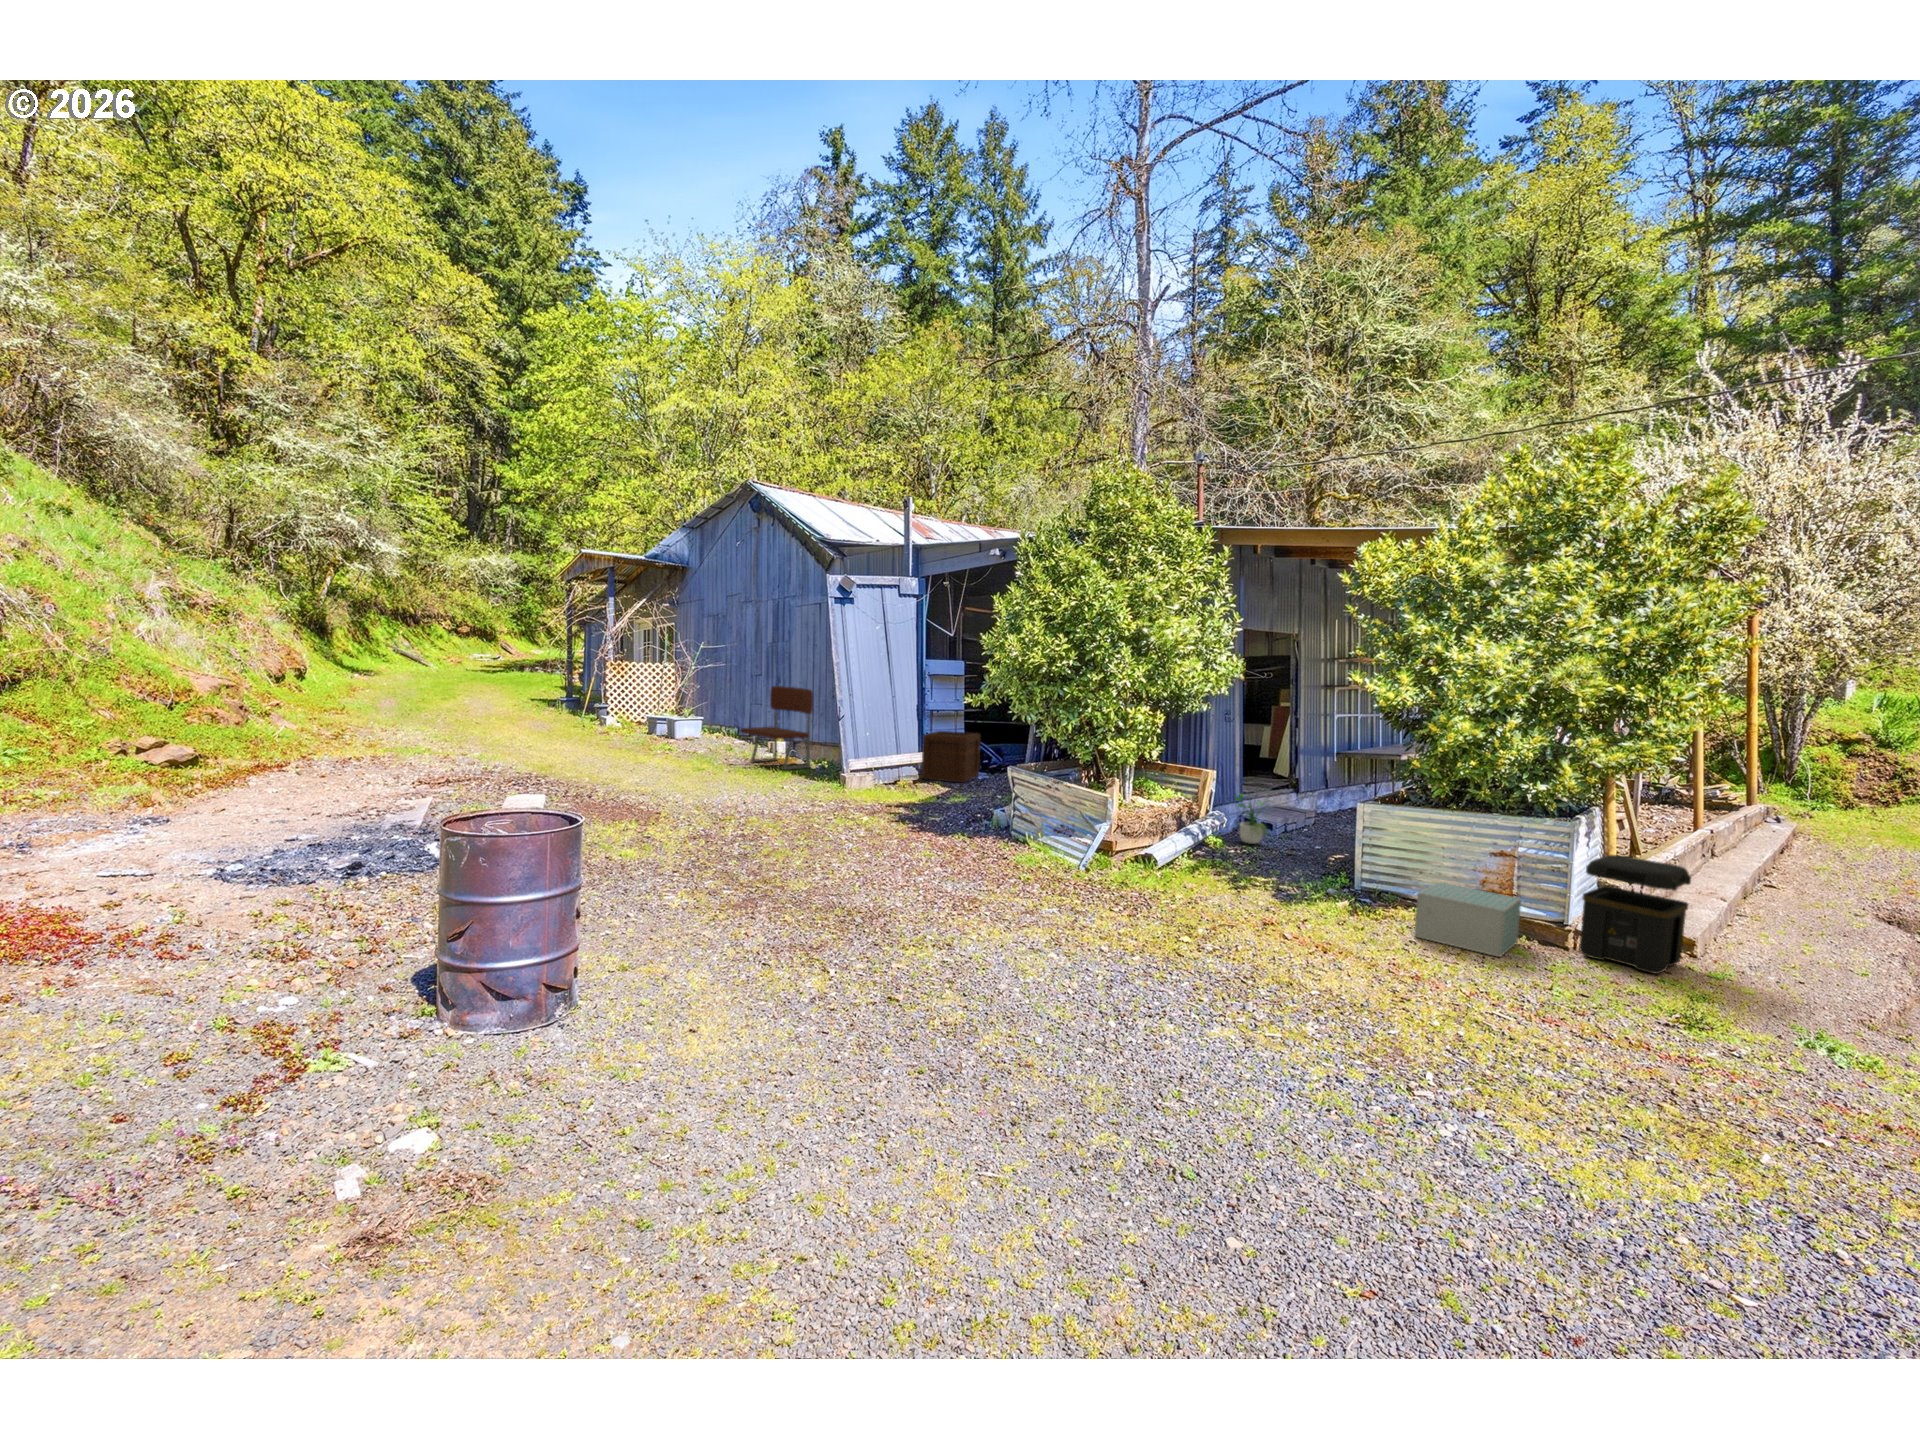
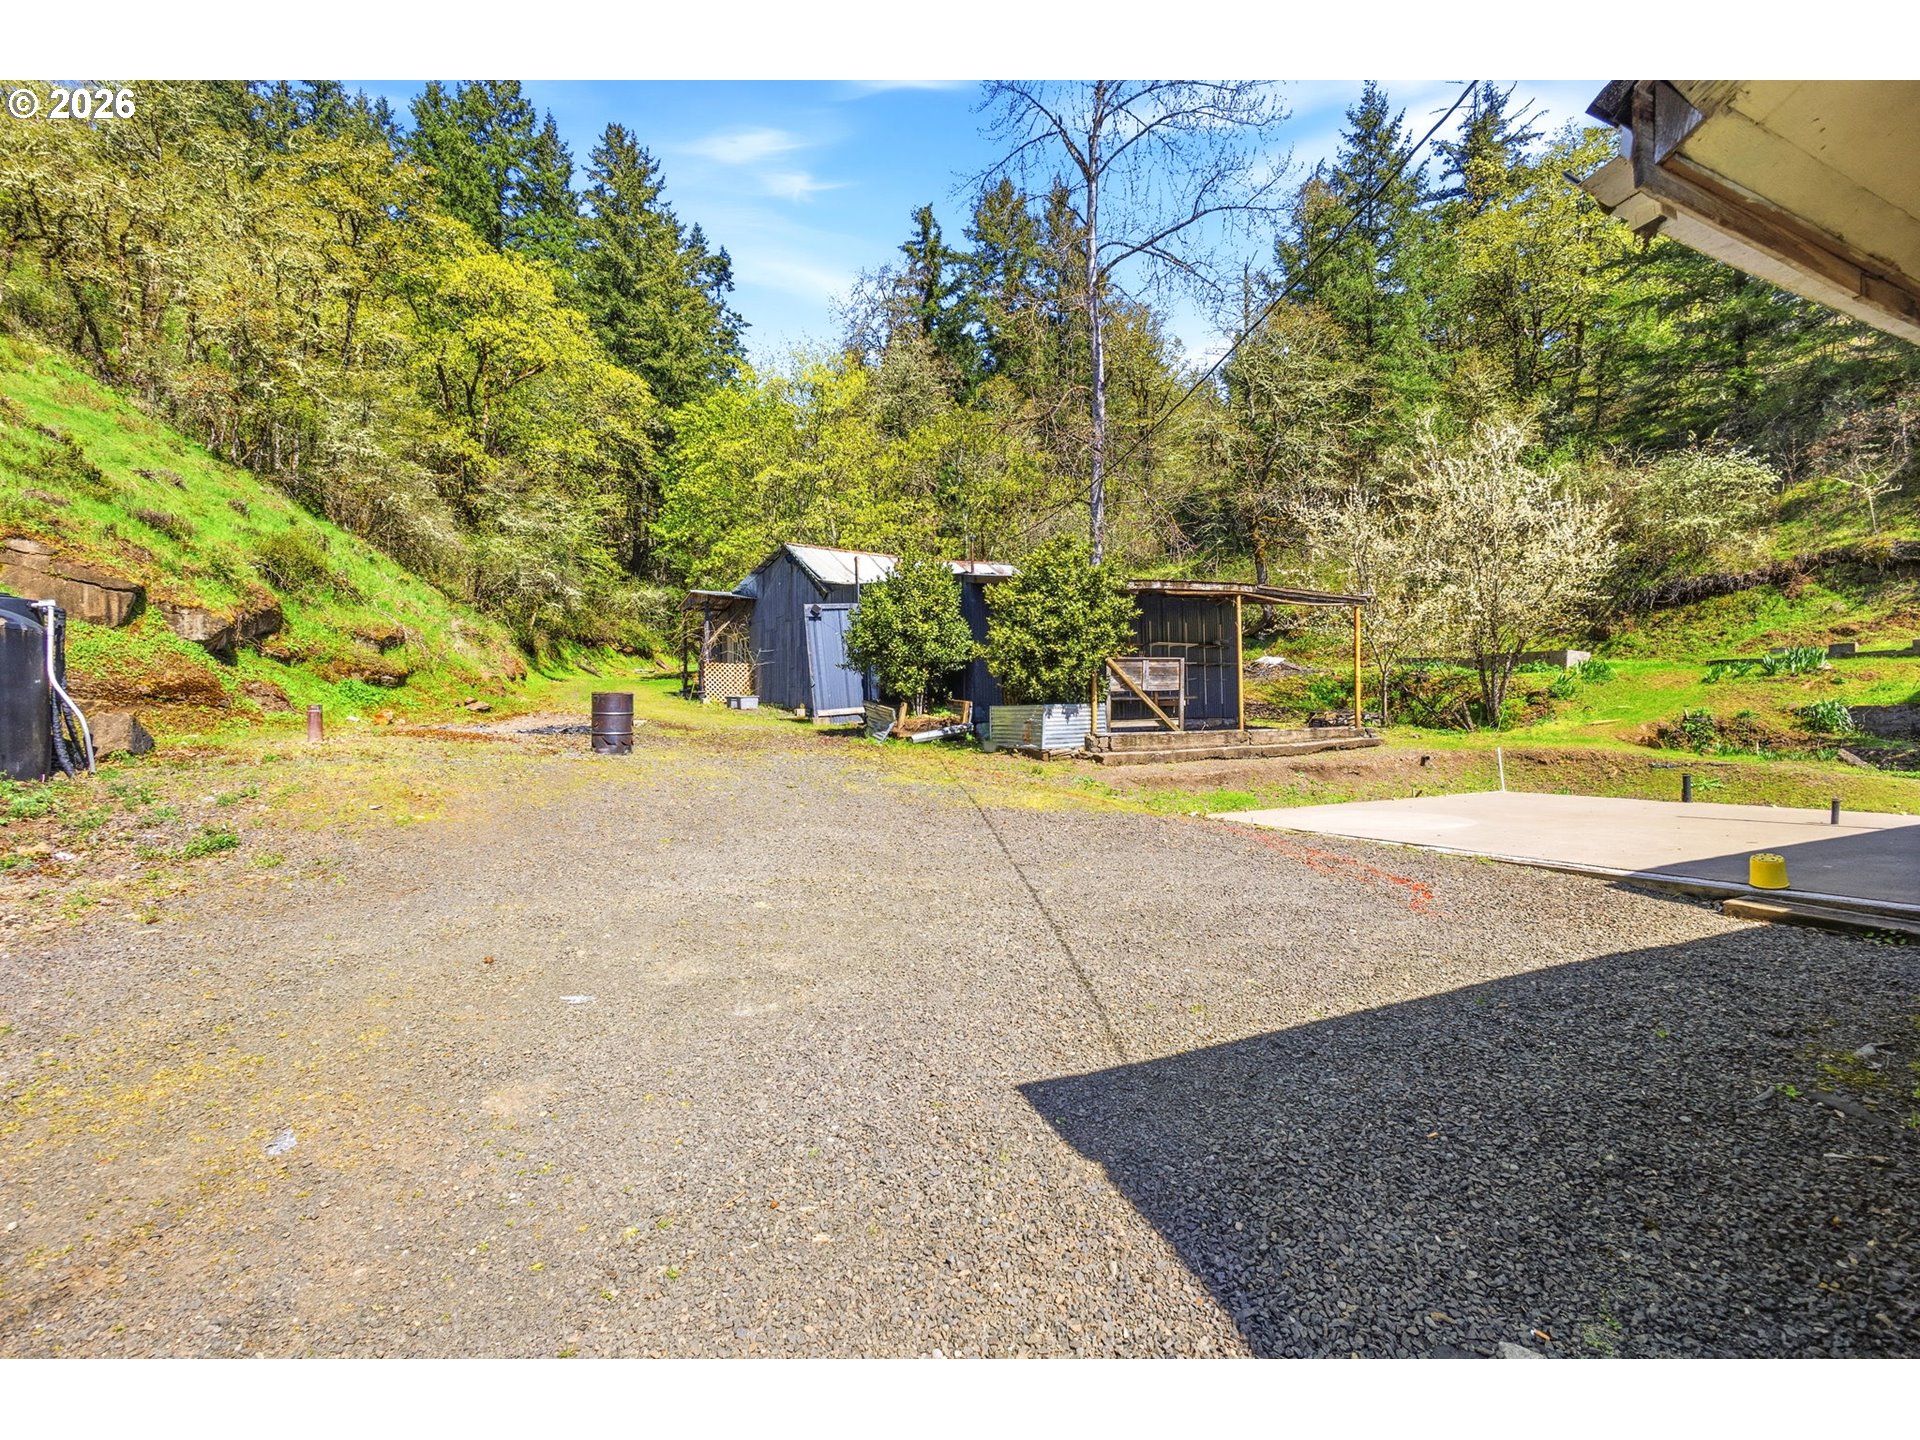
bench: present [740,686,813,770] -> none [768,676,809,729]
wooden crate: present [922,731,981,783] -> none [867,703,908,734]
toolbox: present [1579,855,1691,974] -> none [1021,730,1060,776]
storage box: present [1414,882,1521,957] -> none [964,748,1007,772]

